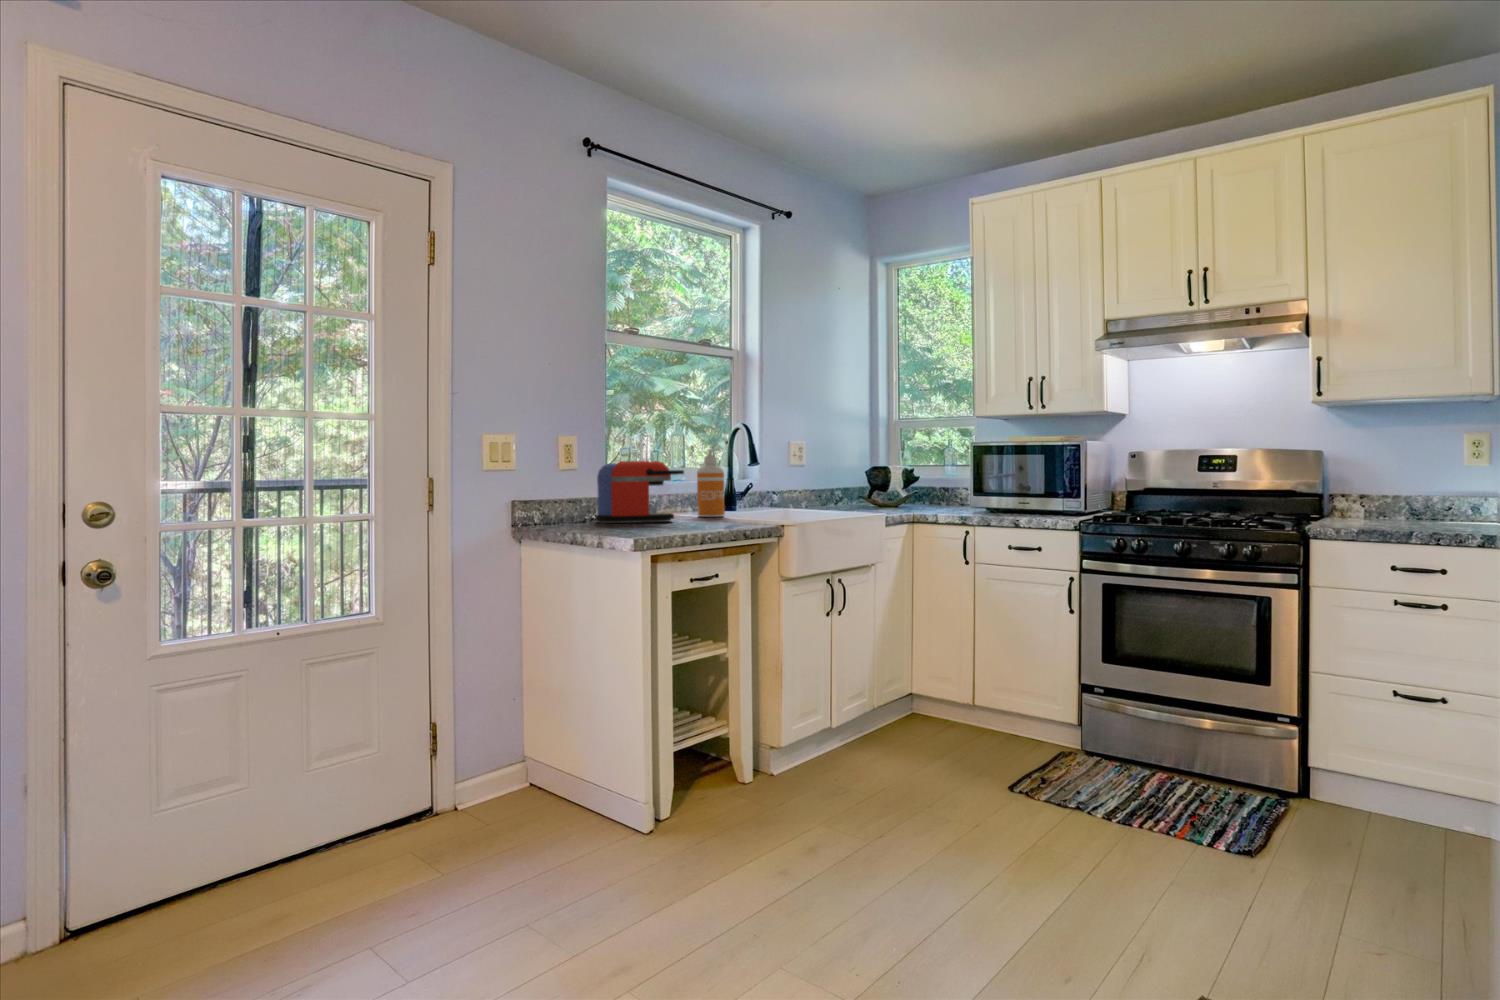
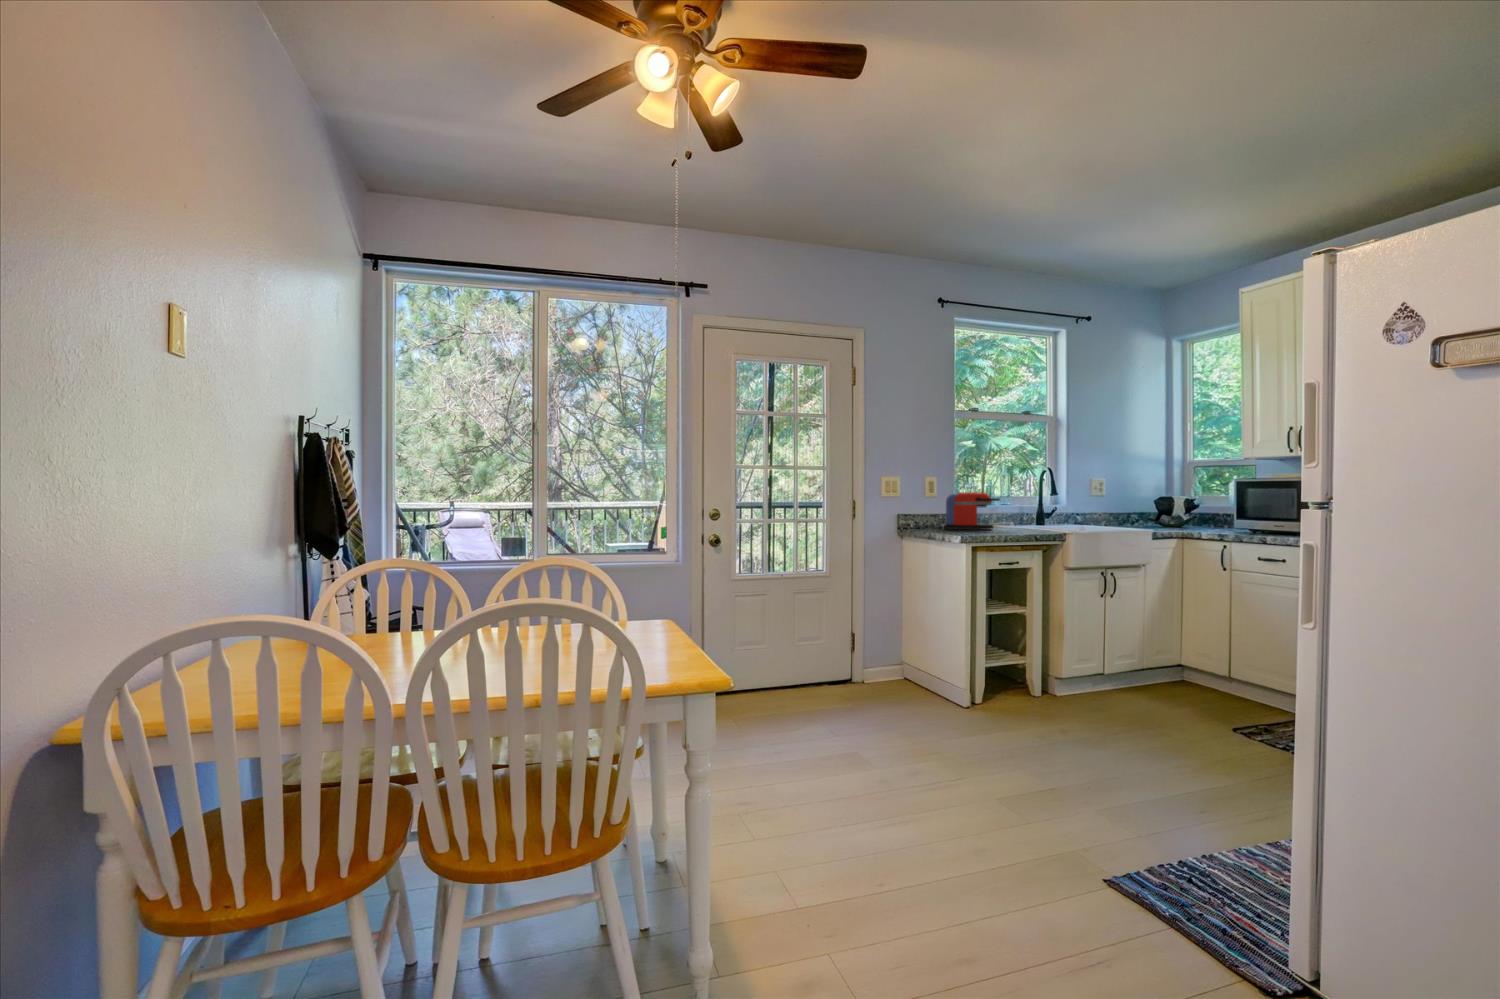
soap dispenser: present [697,449,725,517] -> none [1012,485,1031,528]

